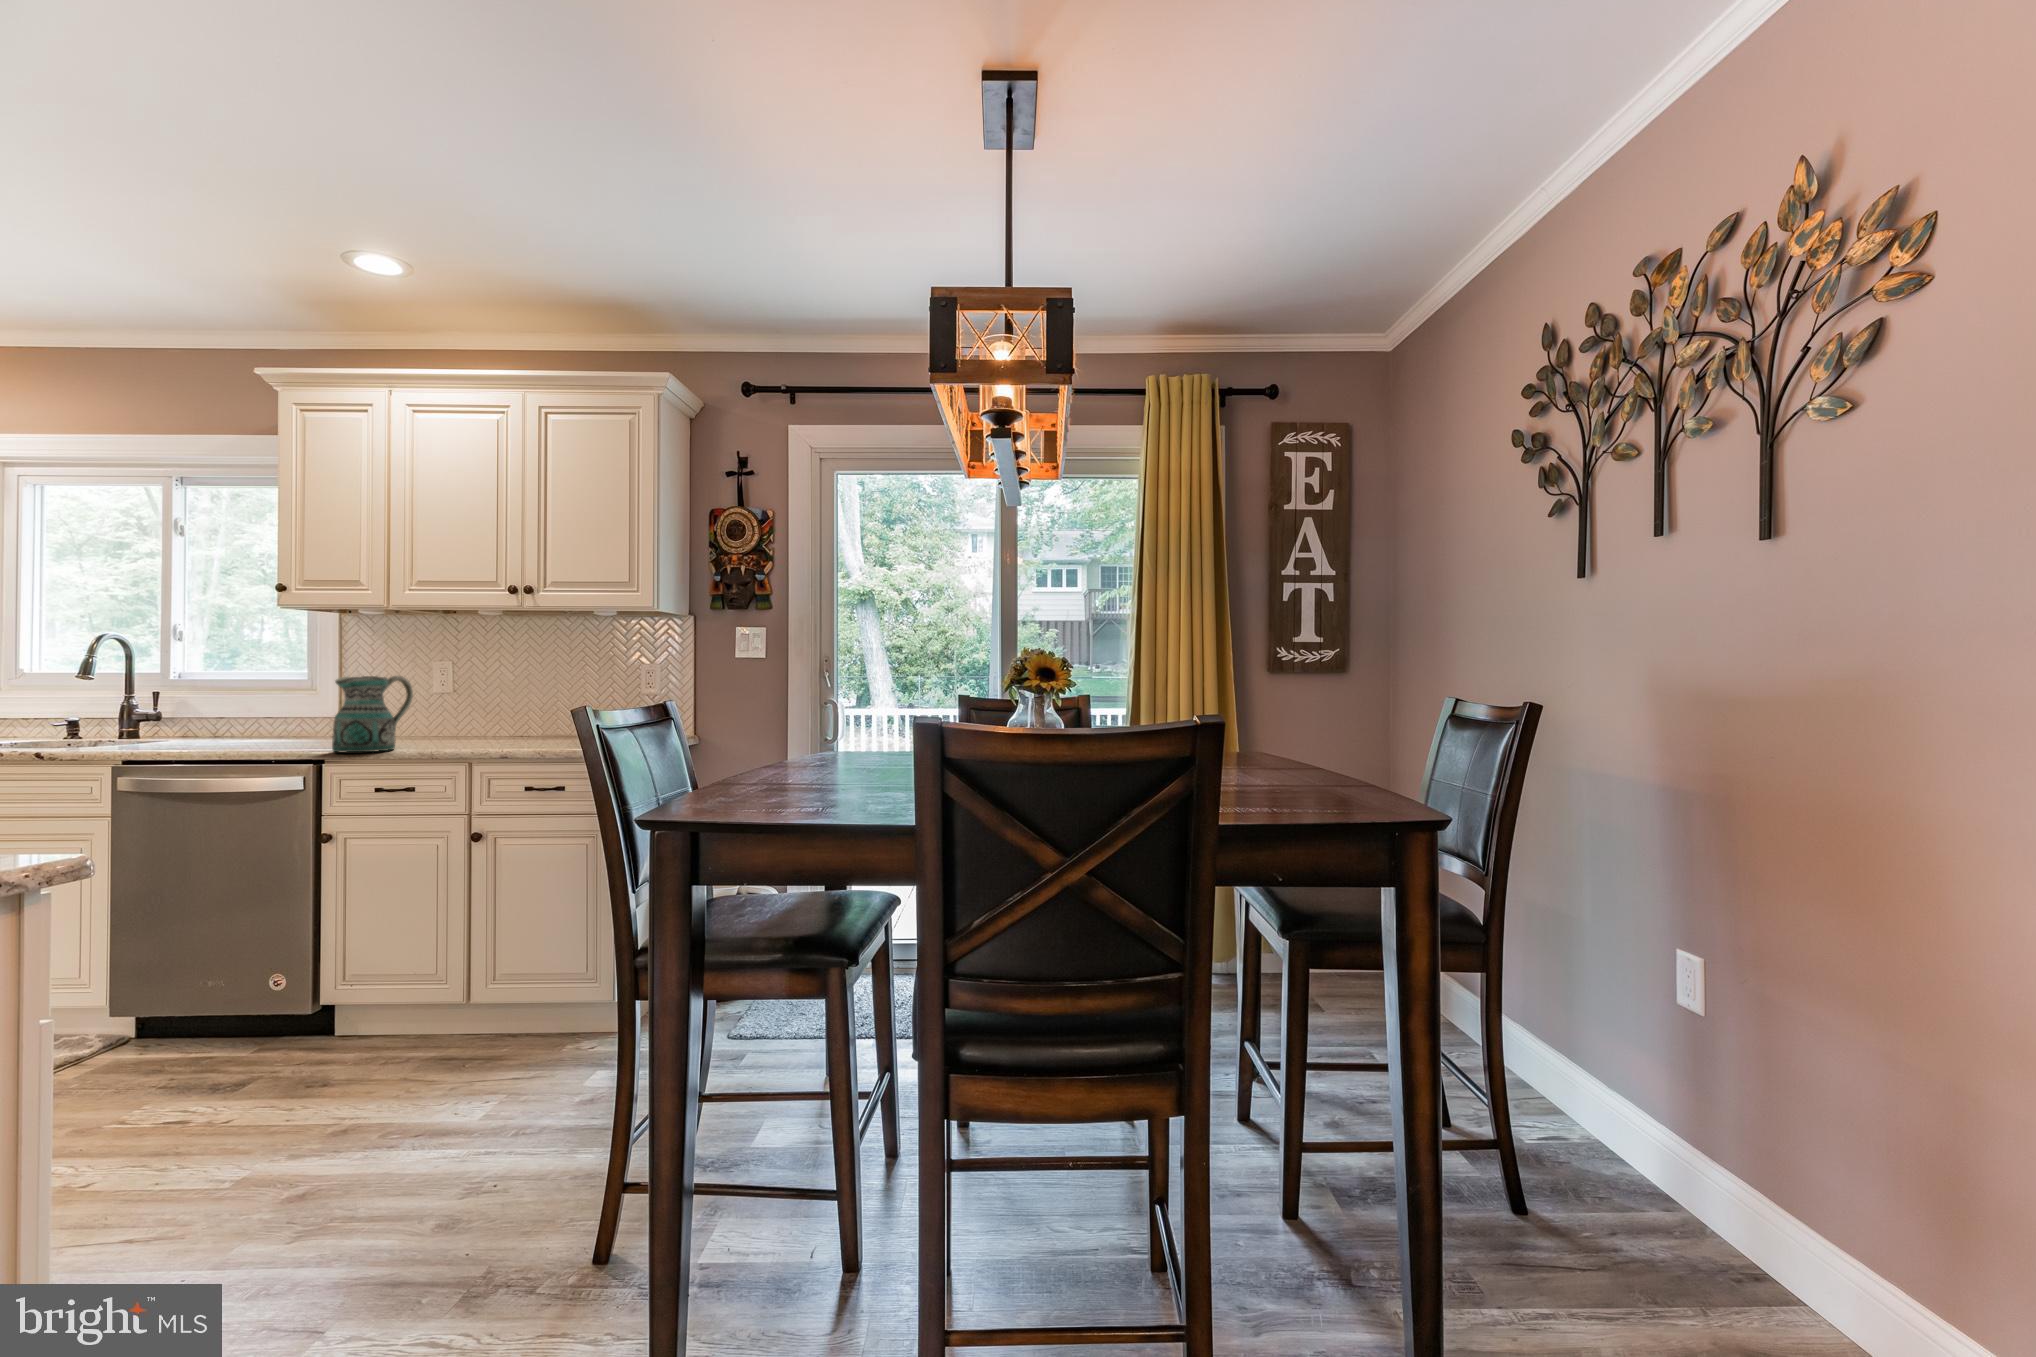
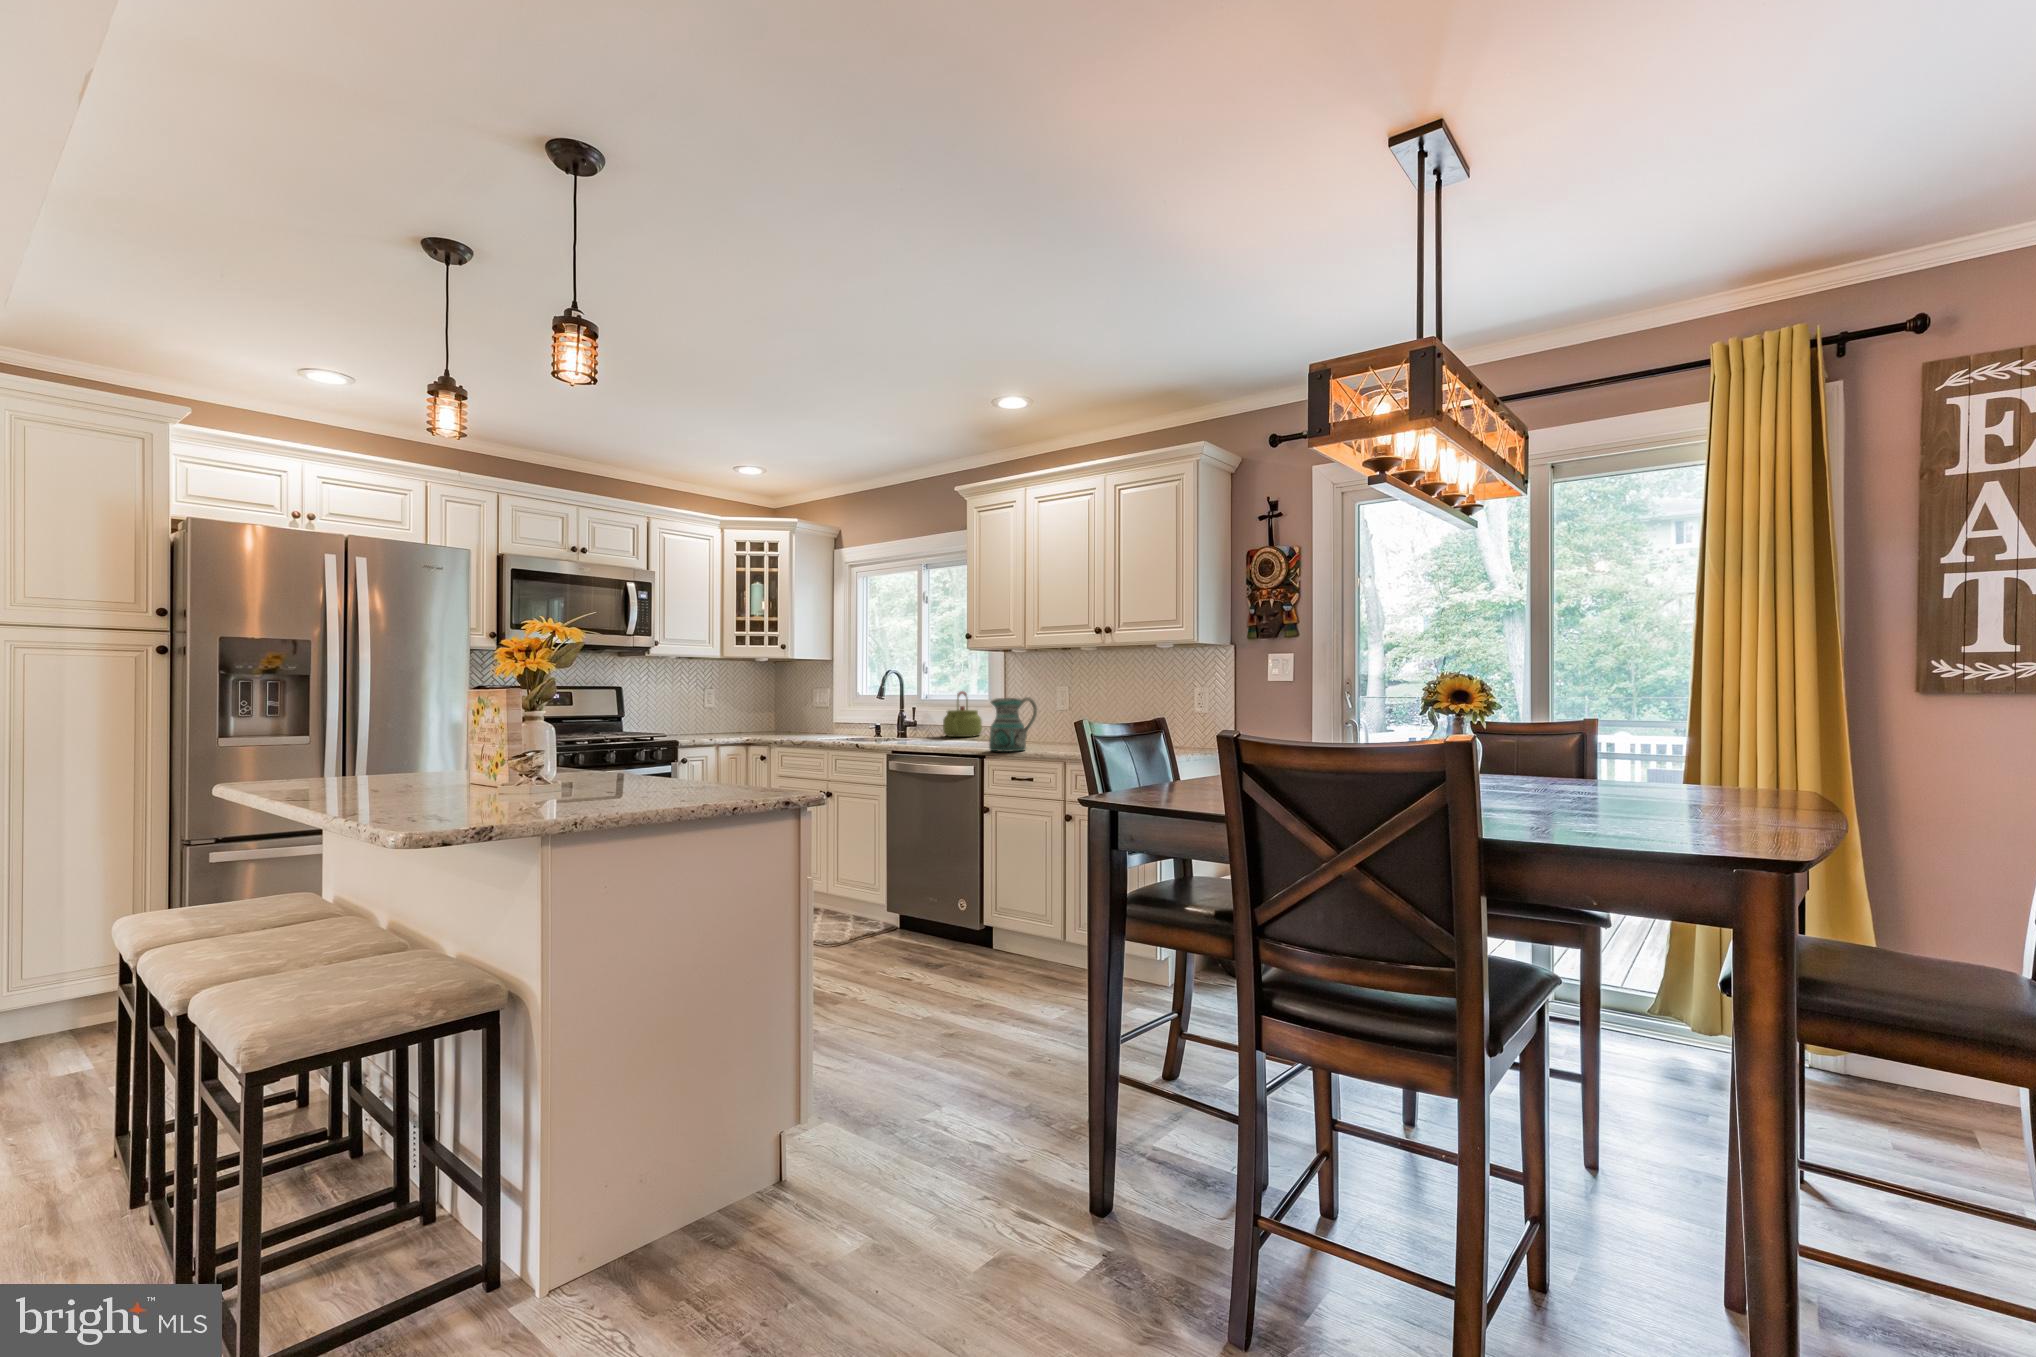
kettle: none [220,668,294,735] -> present [943,691,982,737]

